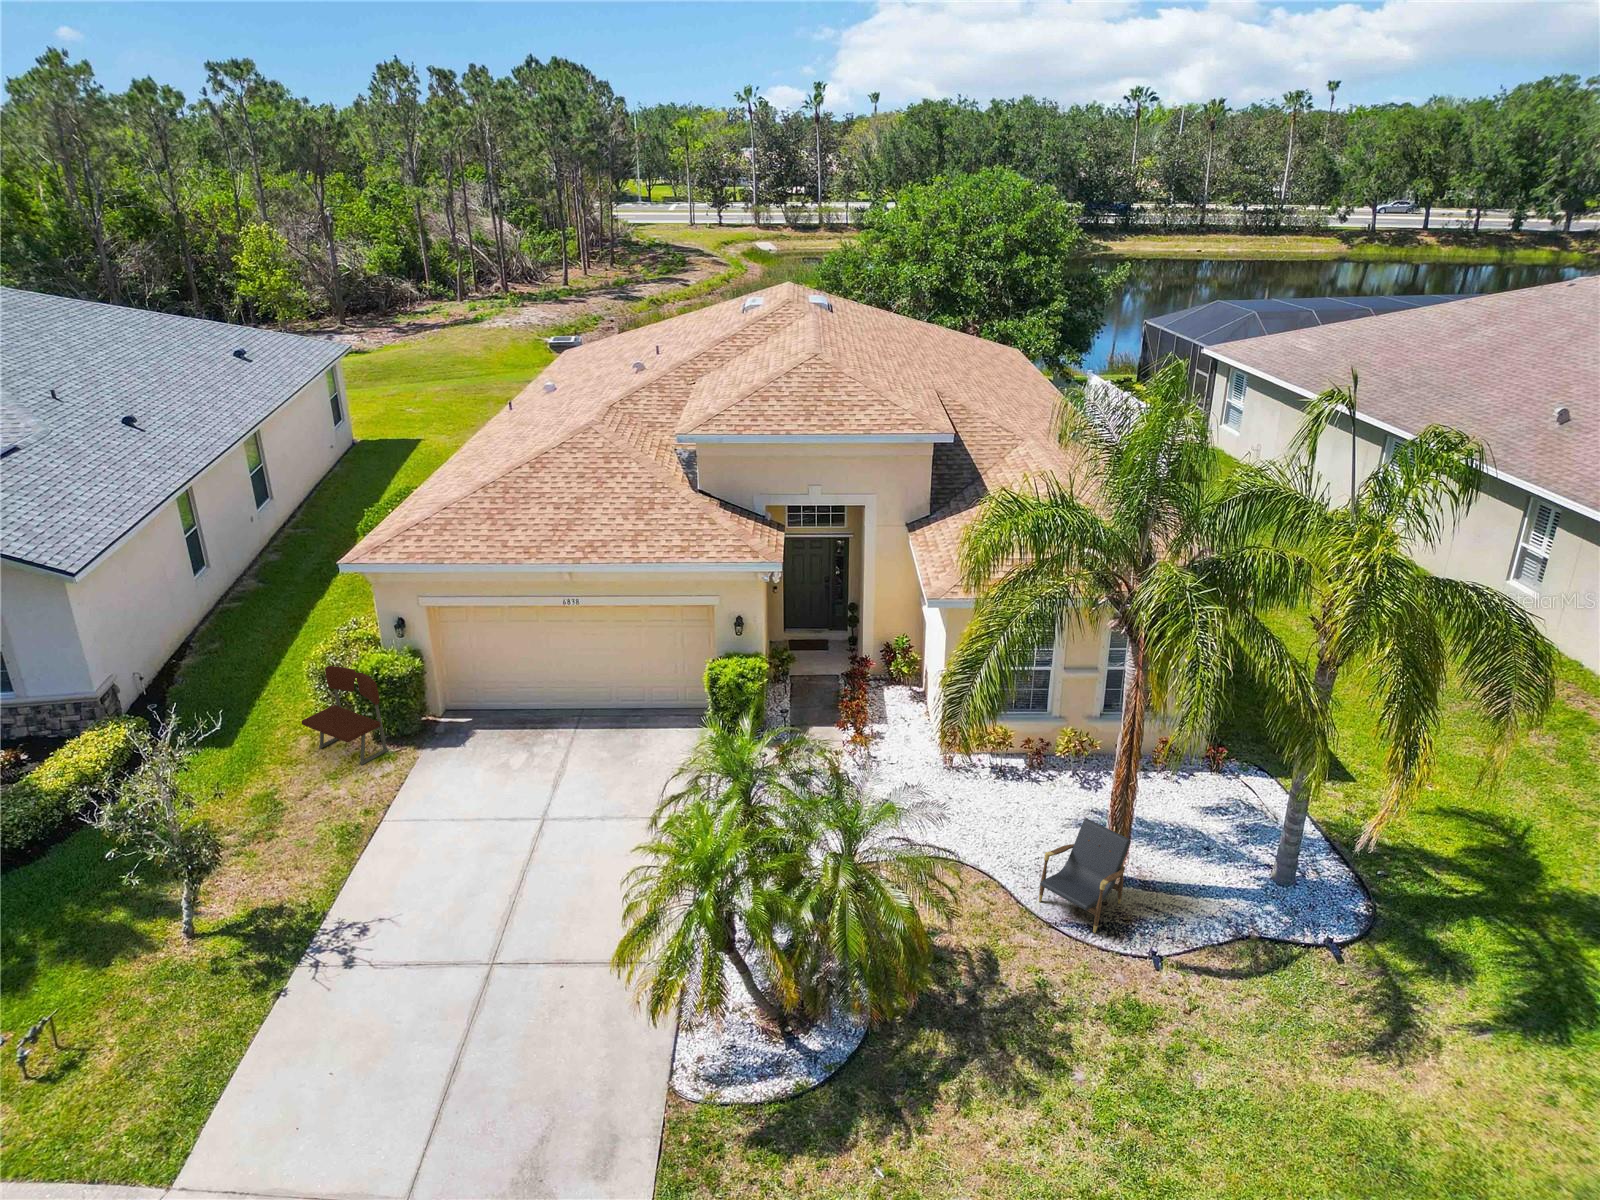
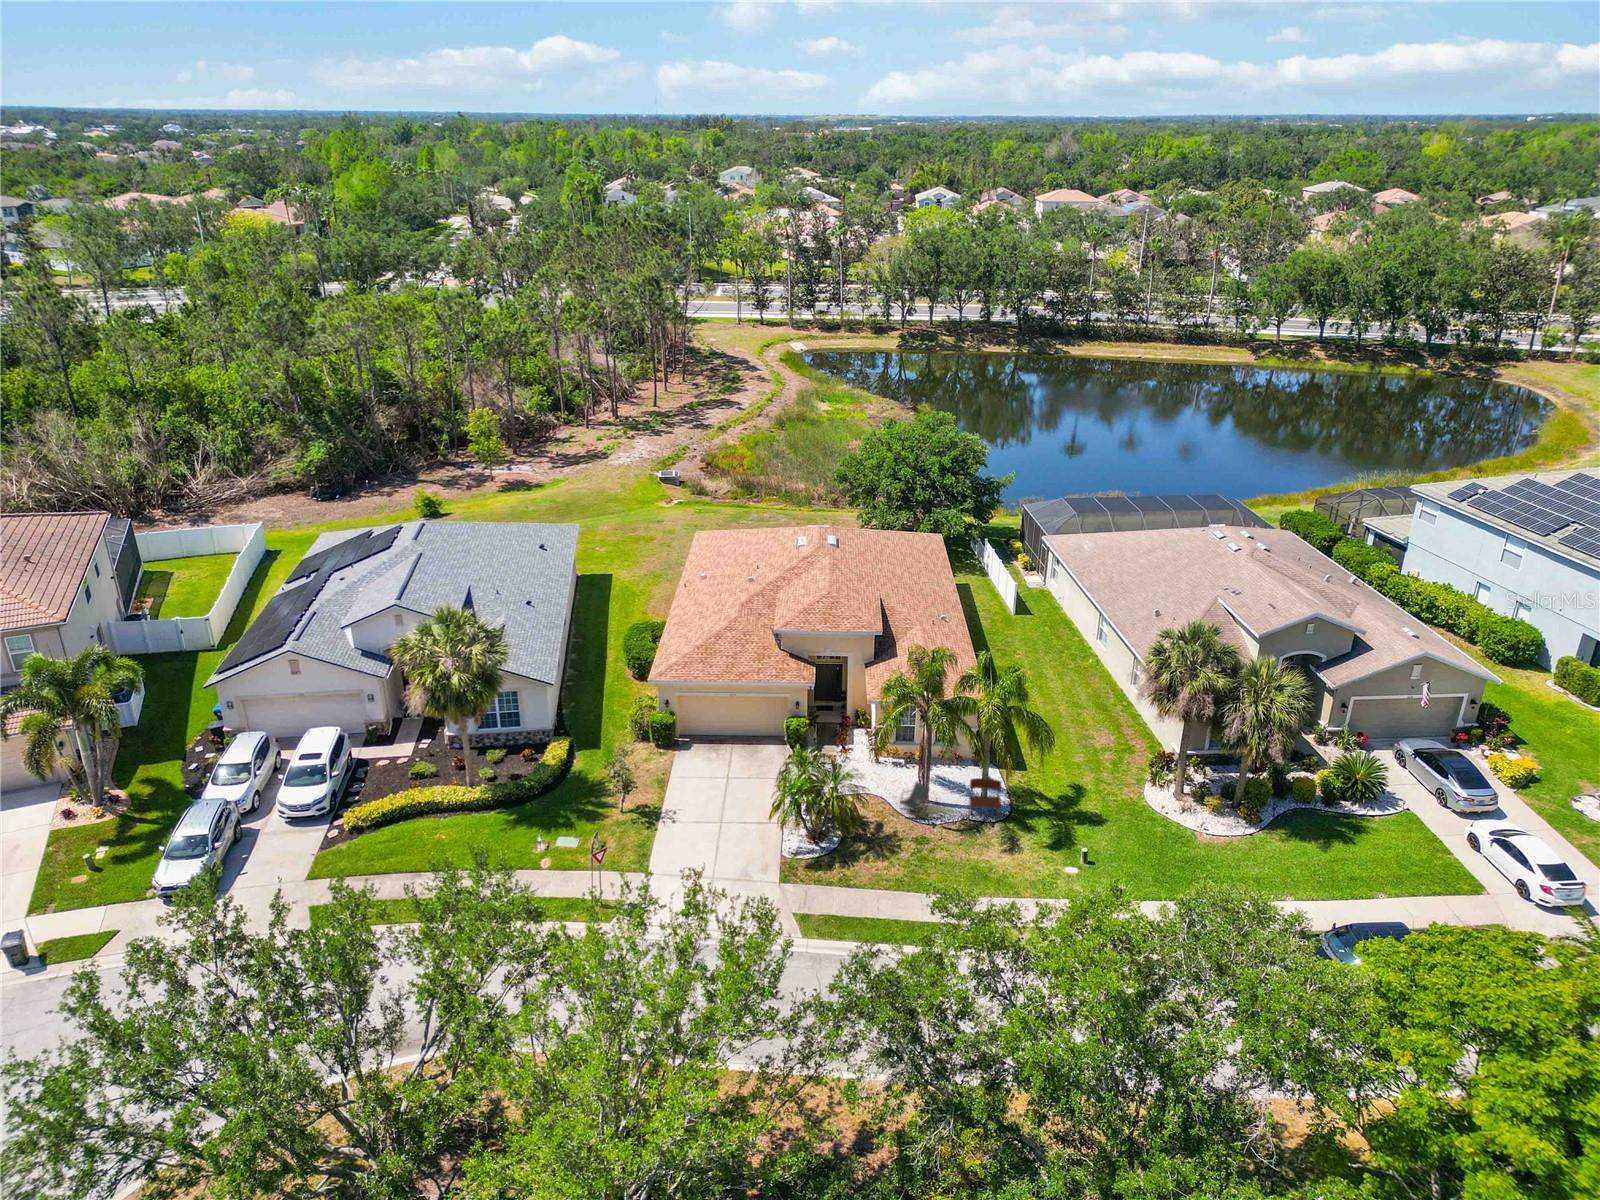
bench: present [302,666,388,765] -> present [969,778,1001,816]

